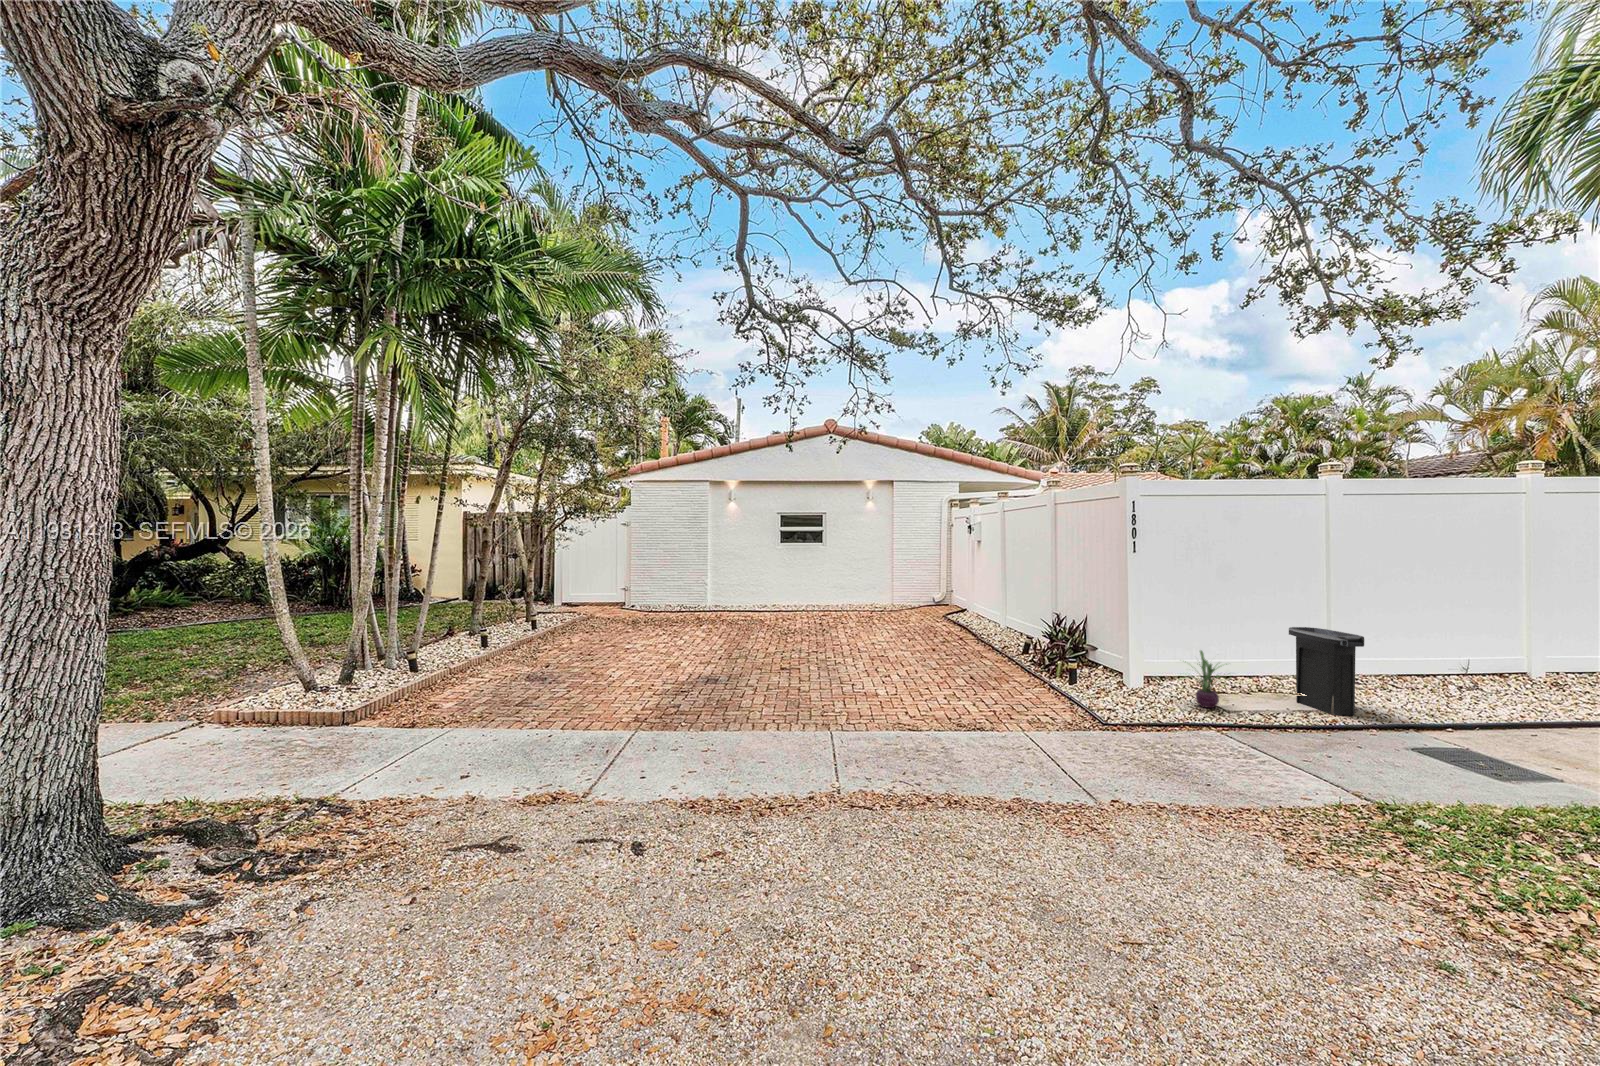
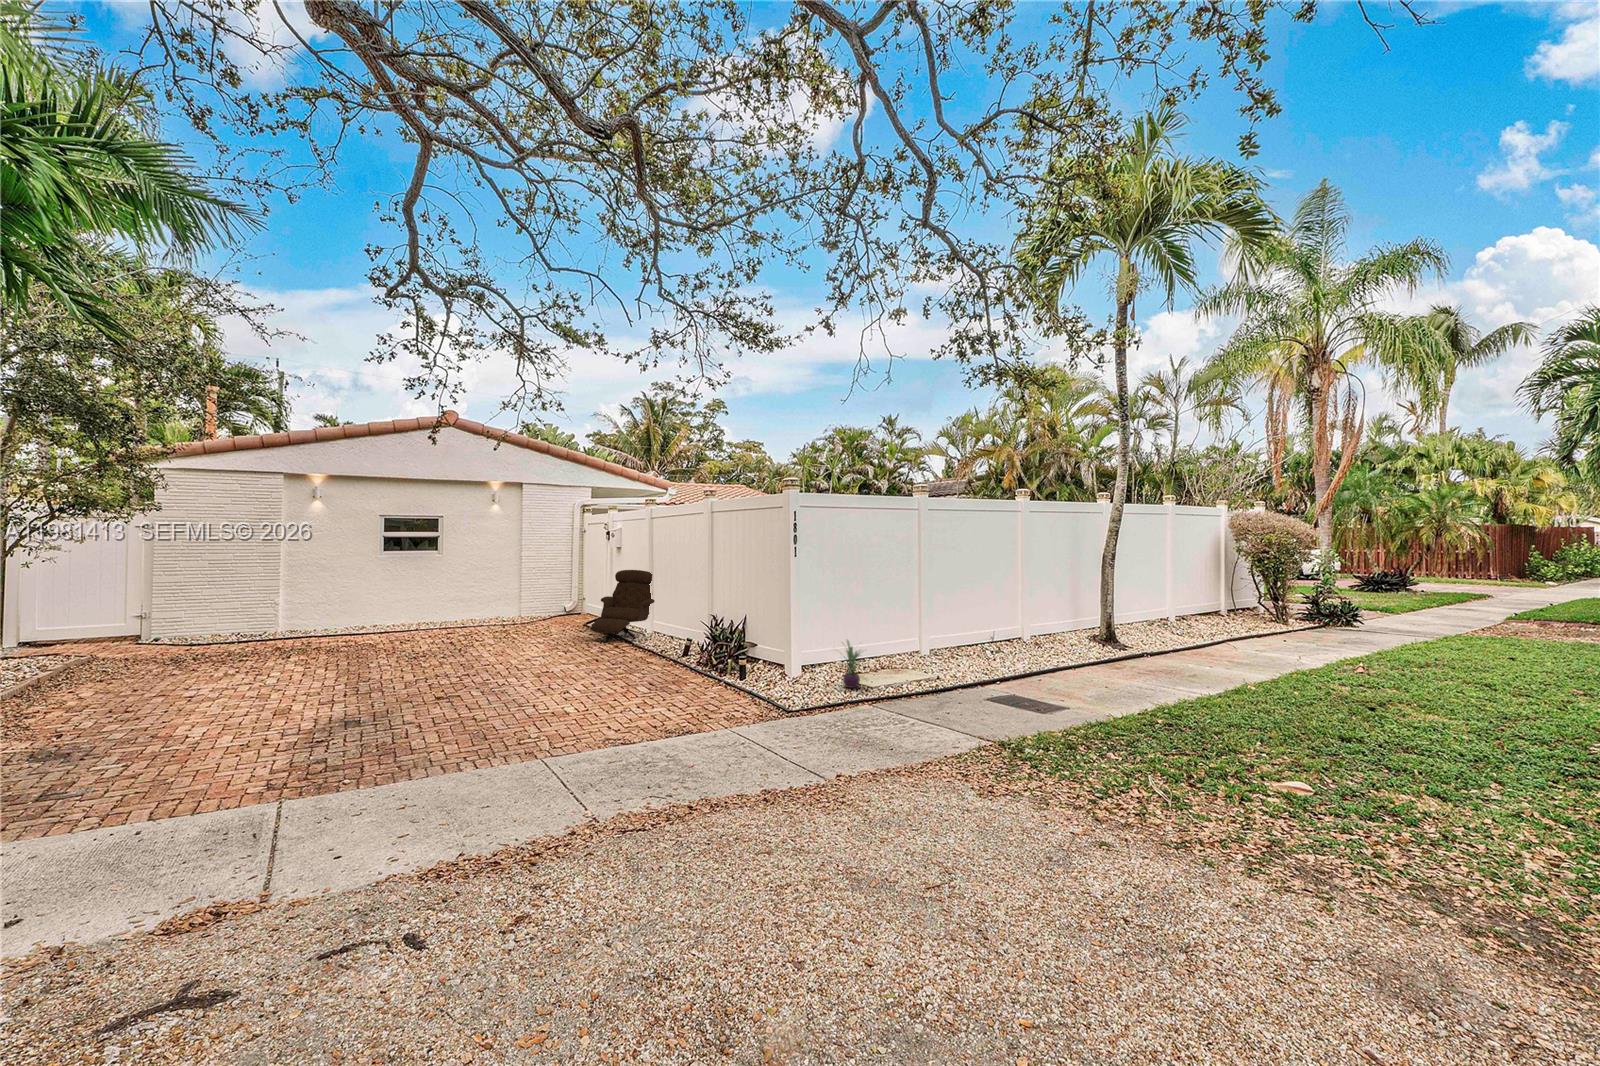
lounge chair: none [945,573,1009,642] -> present [591,570,654,643]
trash can: present [1289,627,1364,715] -> none [900,617,950,684]

